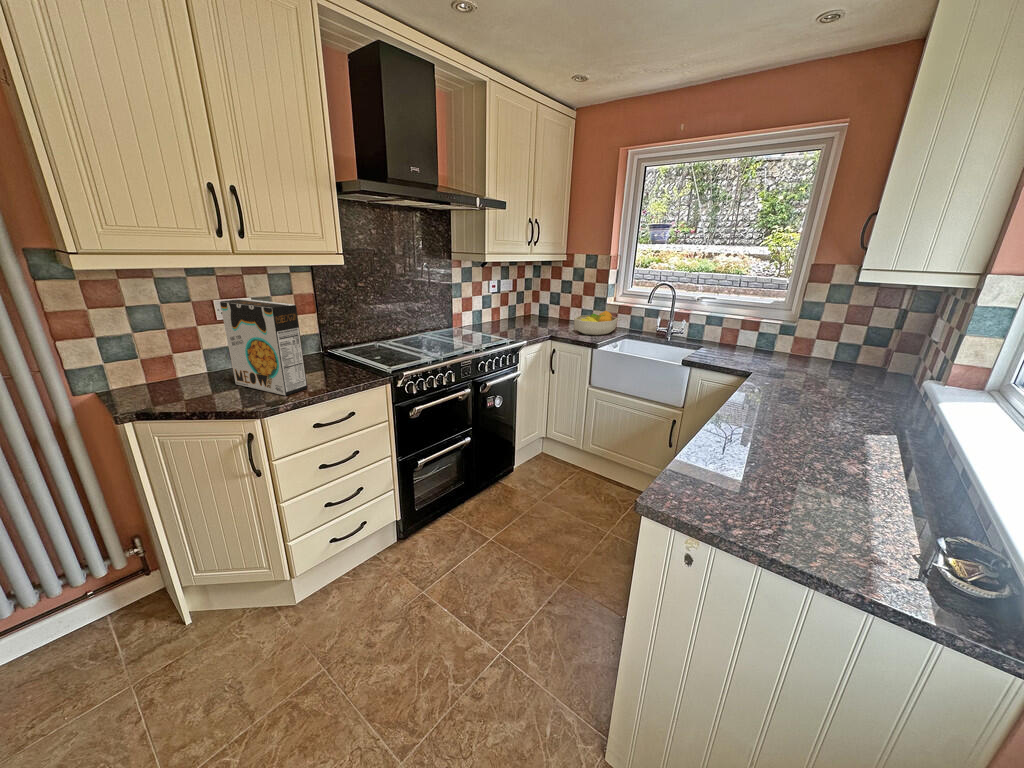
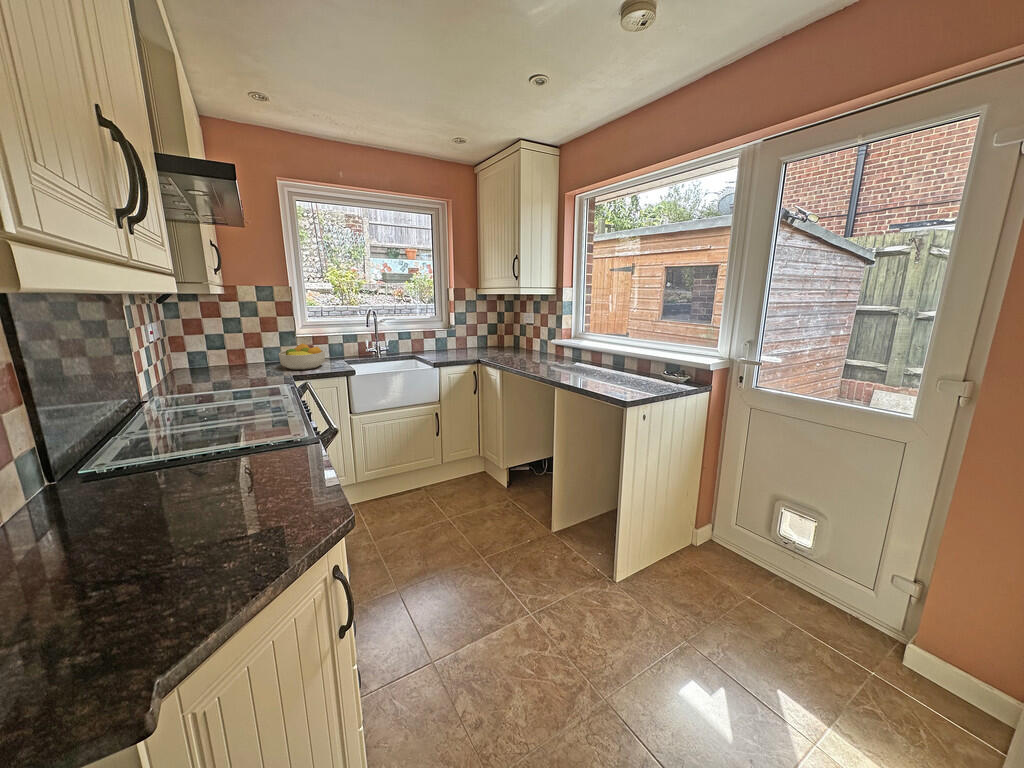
cereal box: present [220,299,307,396] -> none [36,352,275,572]

